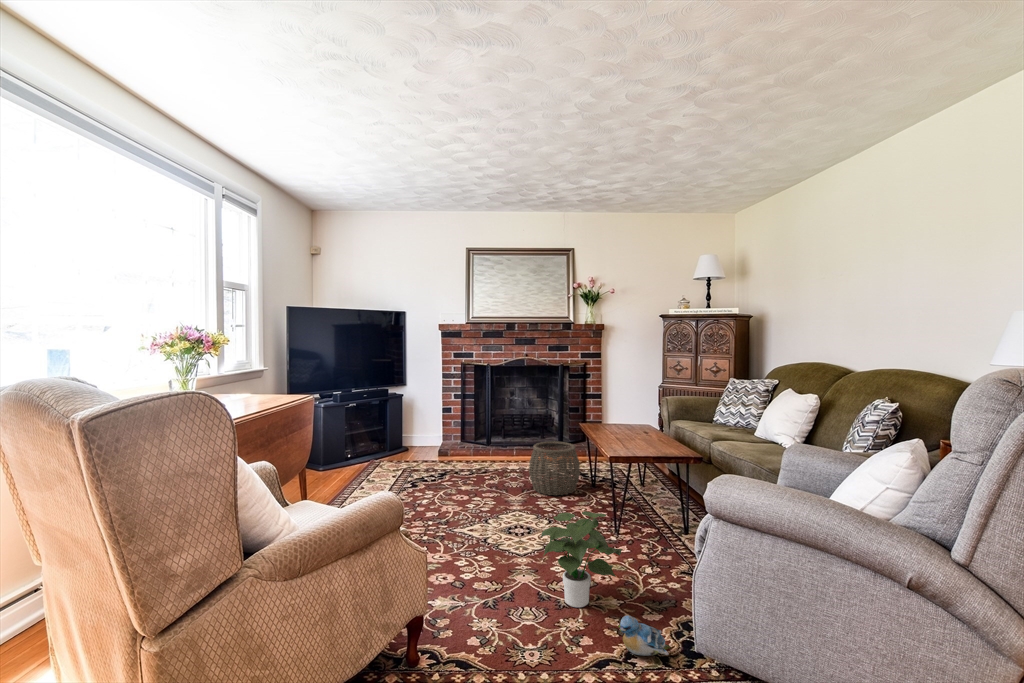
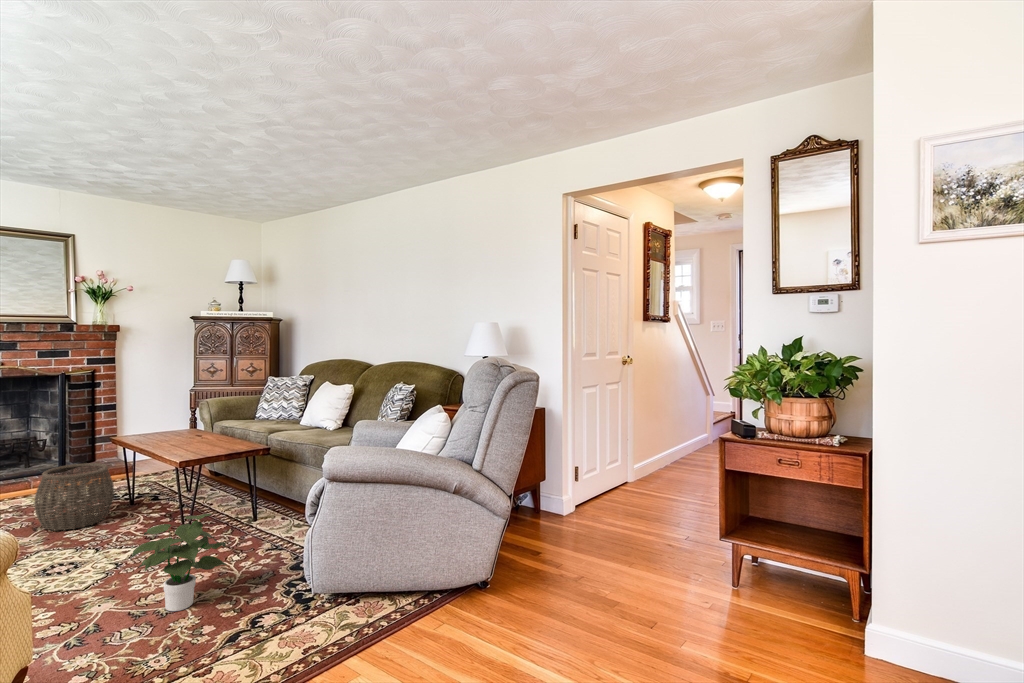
plush toy: present [618,616,671,656] -> none [243,587,288,616]

